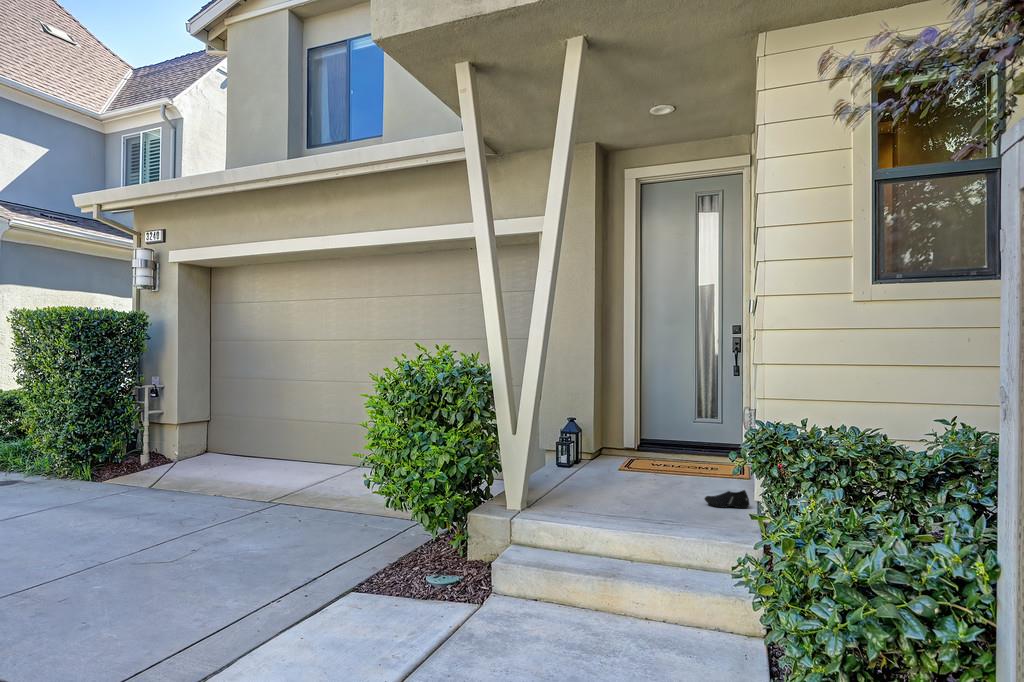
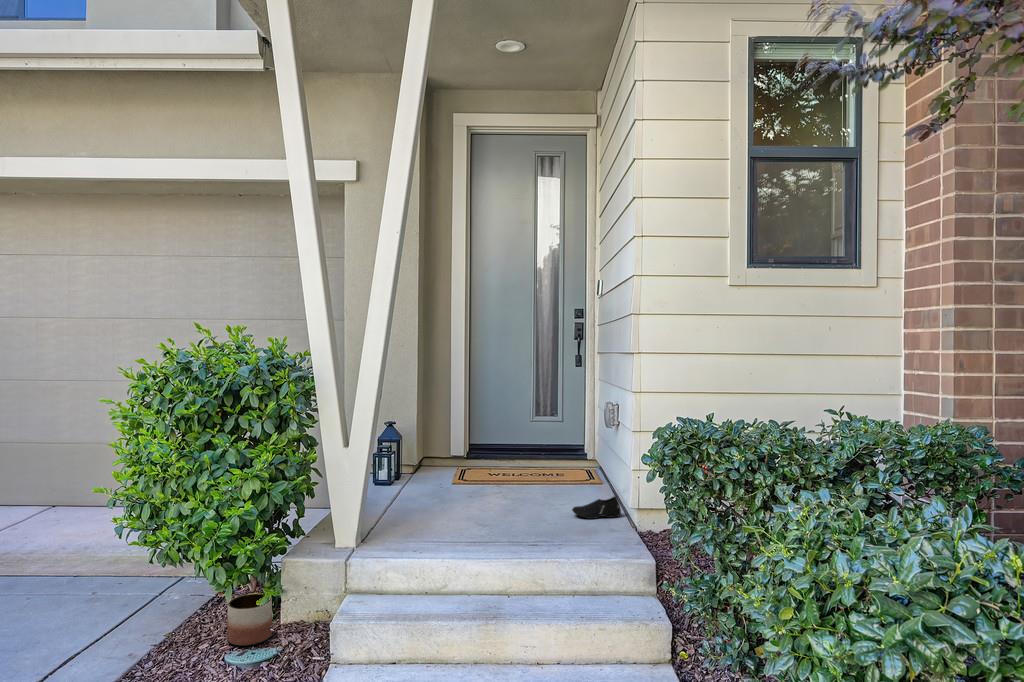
planter: none [431,537,461,573] -> present [227,593,272,646]

